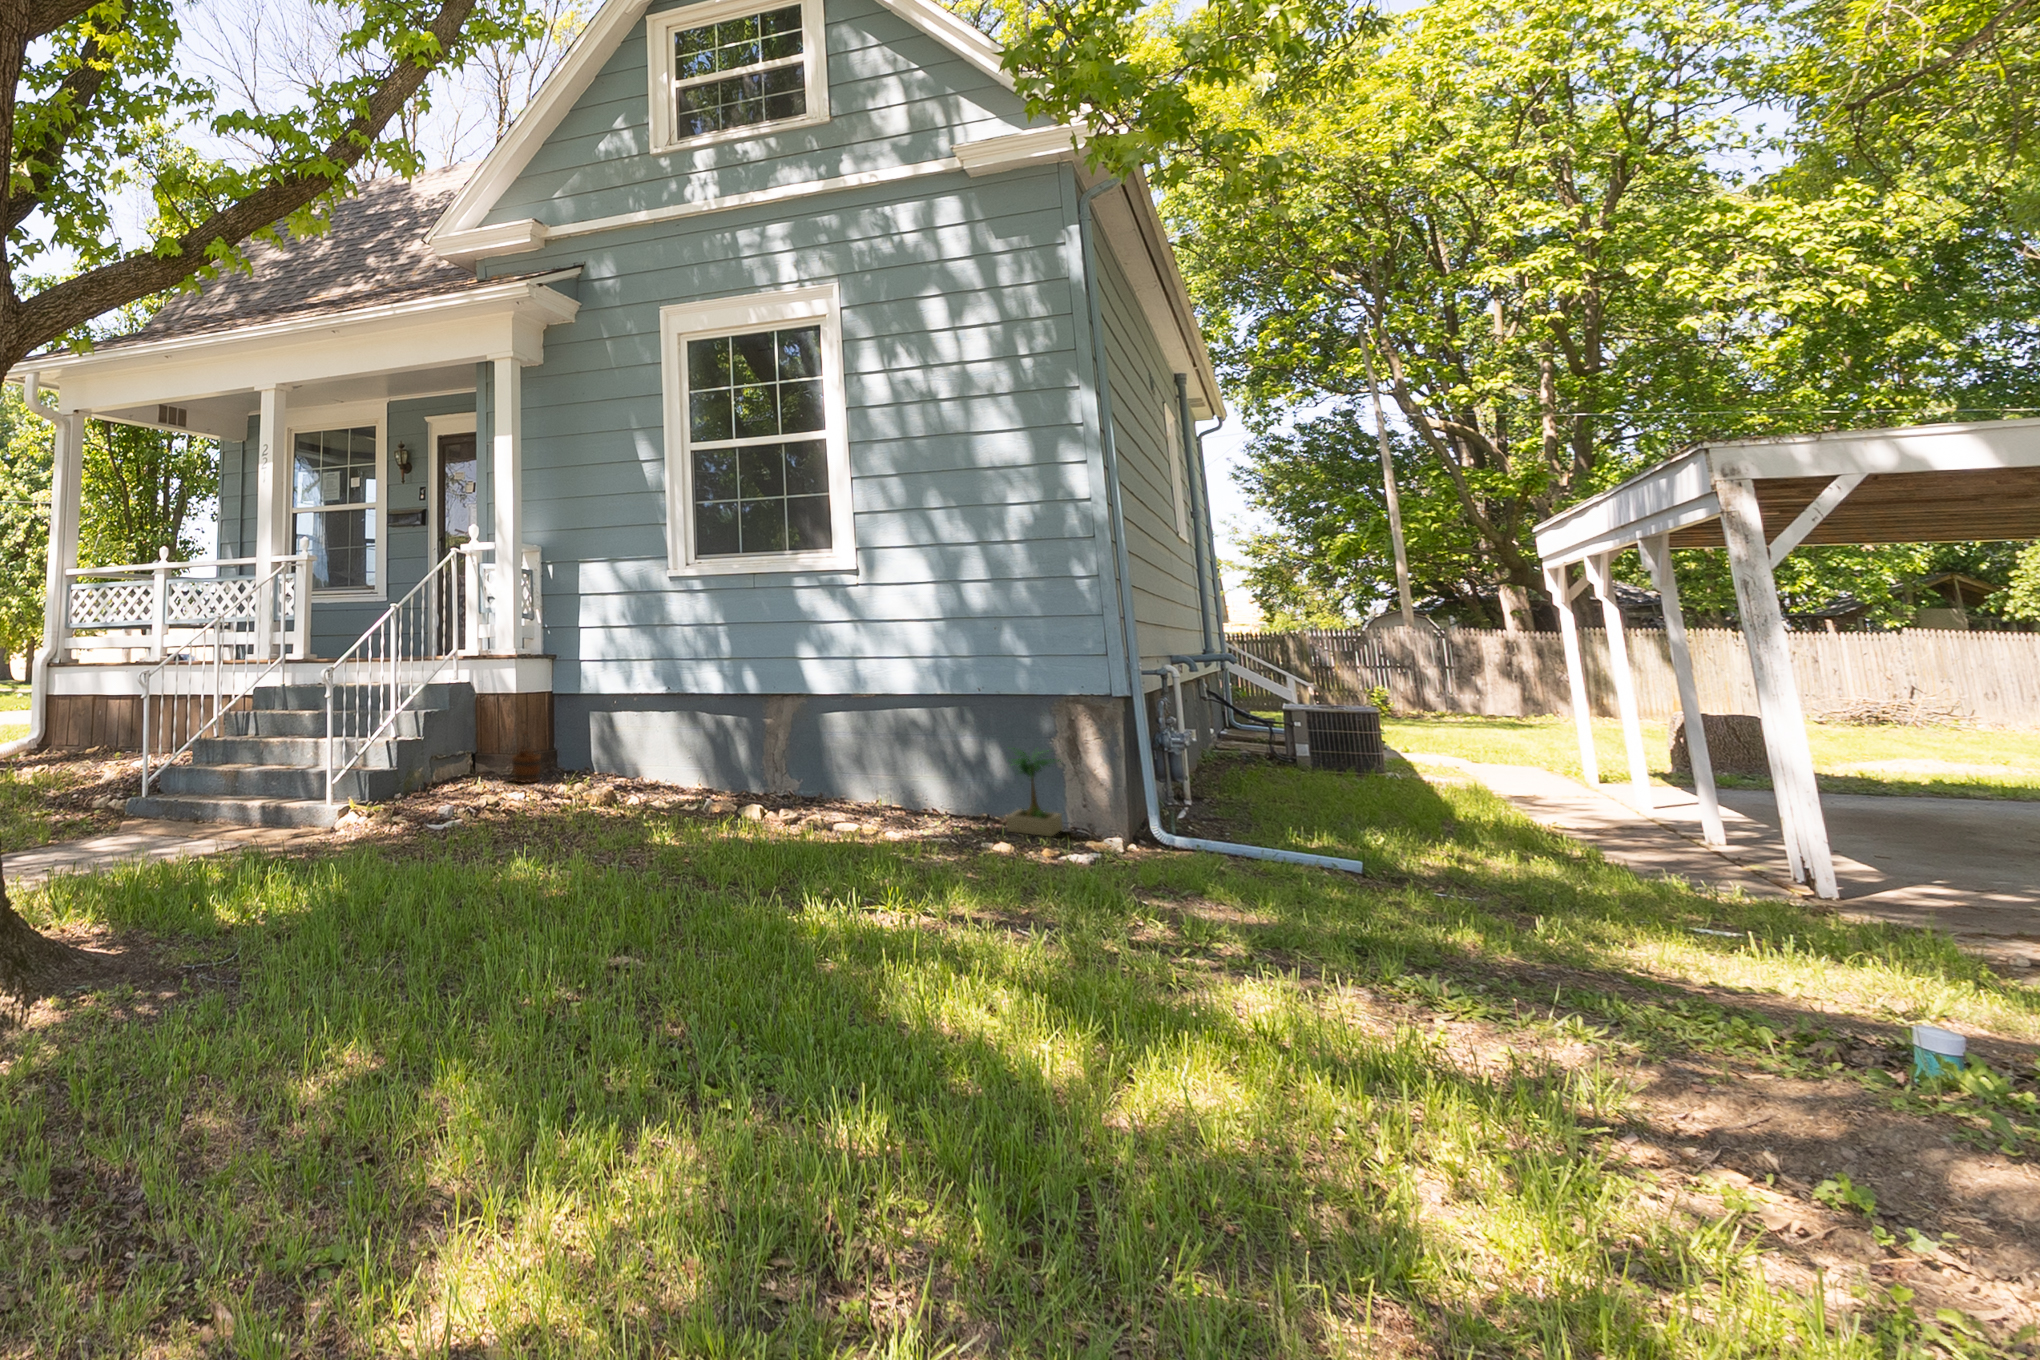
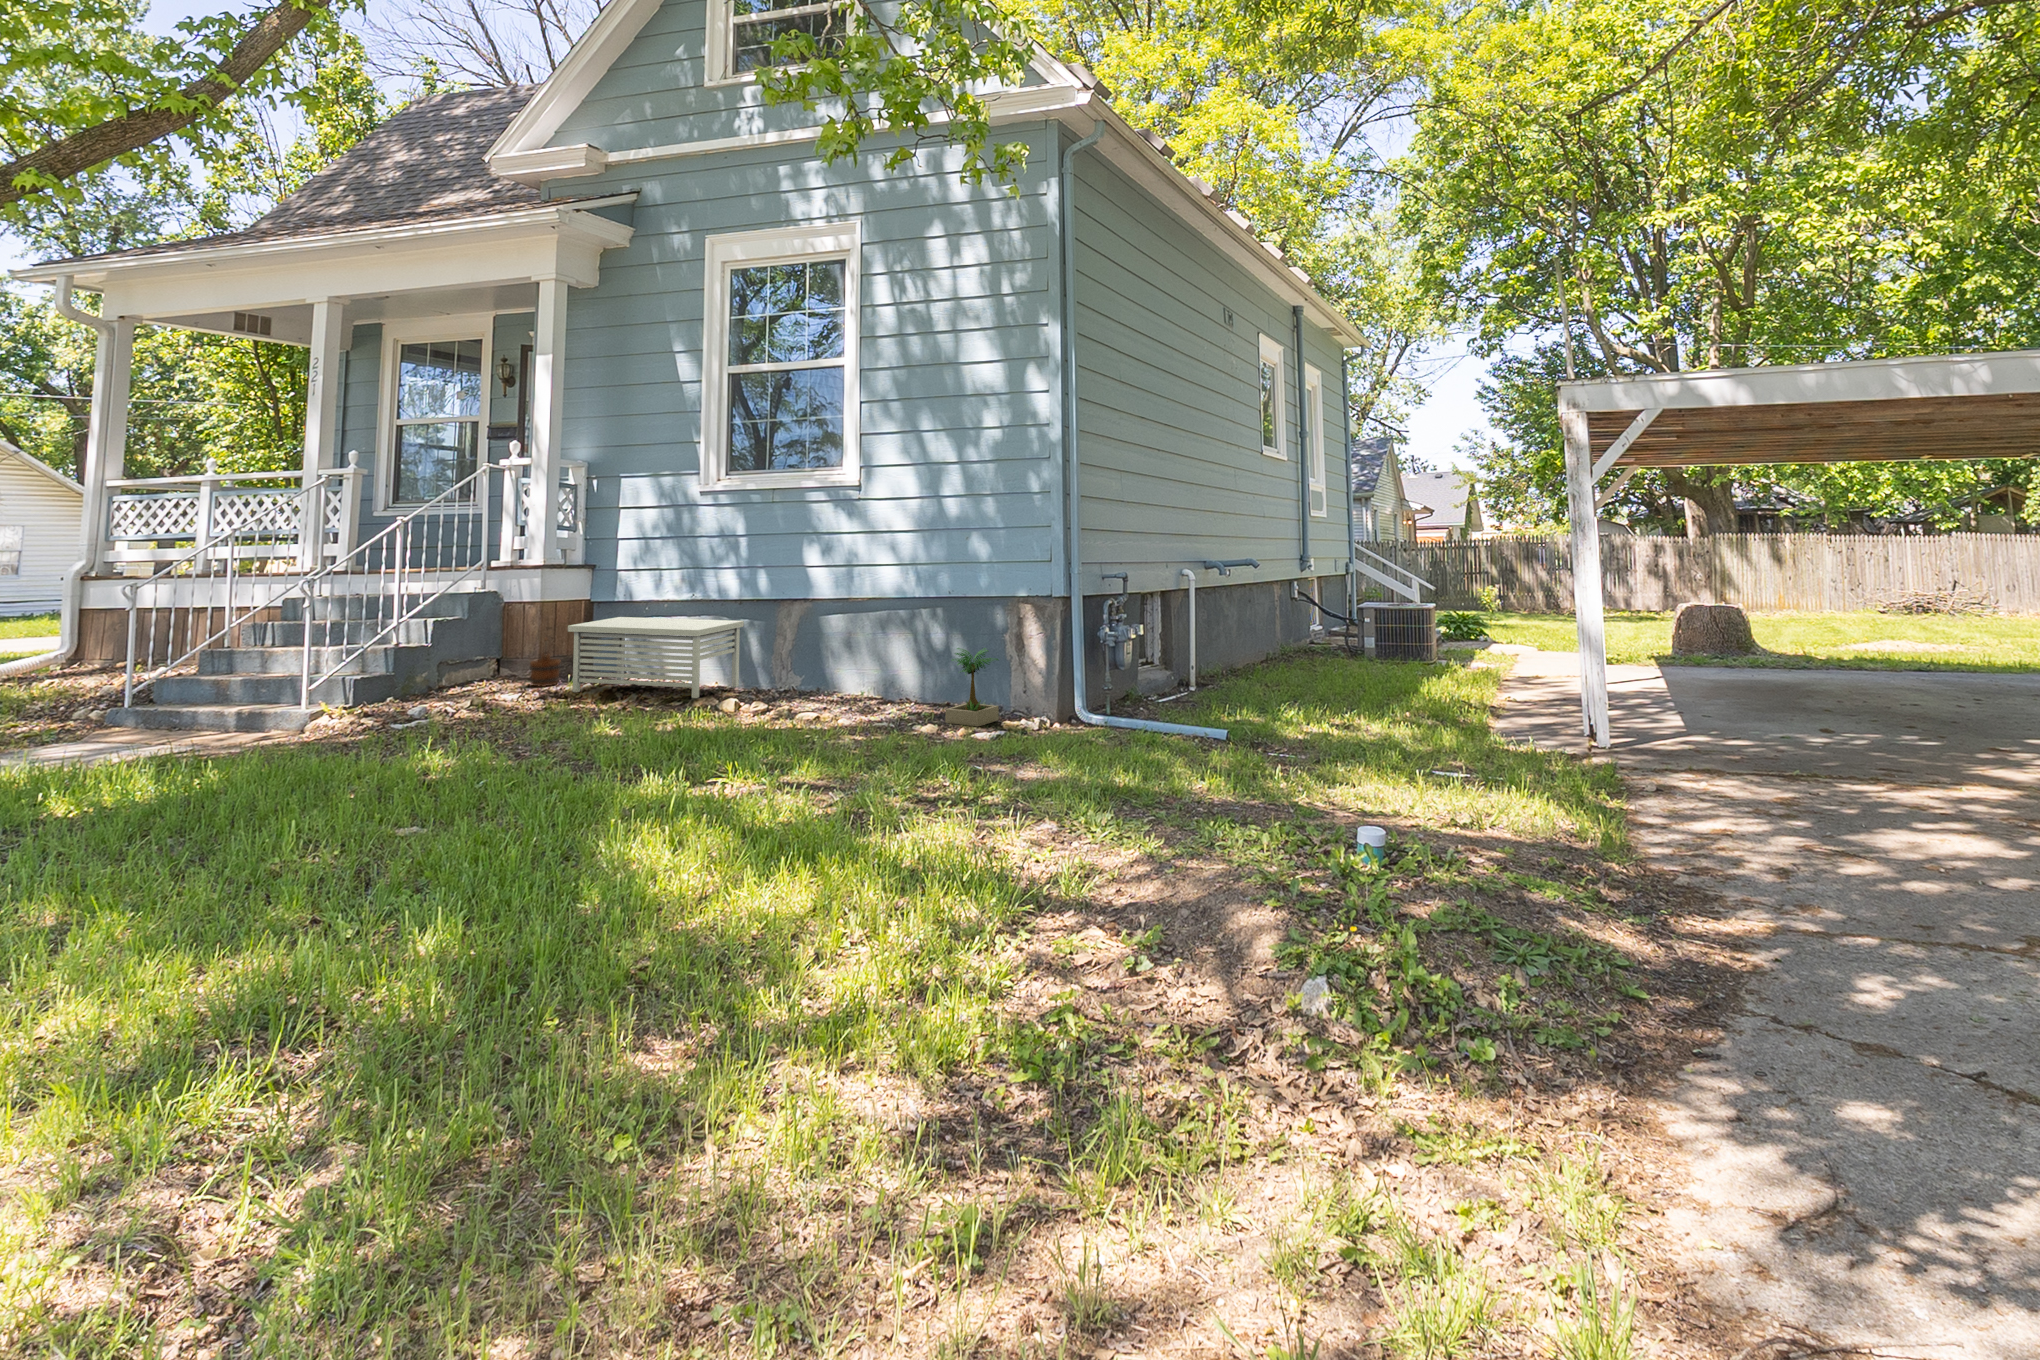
storage bench: none [561,710,738,799] -> present [568,617,744,698]

